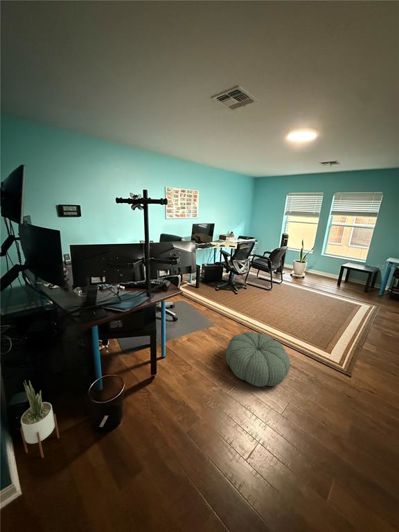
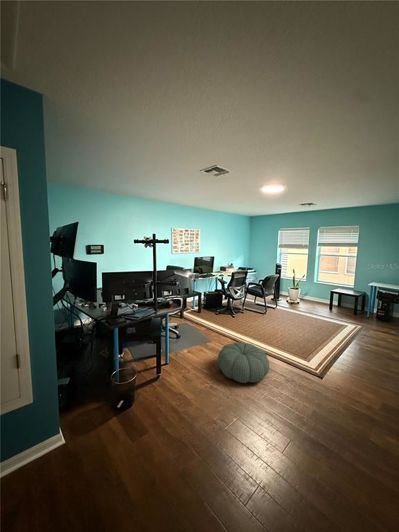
potted plant: present [20,384,59,458] -> none [66,362,89,423]

